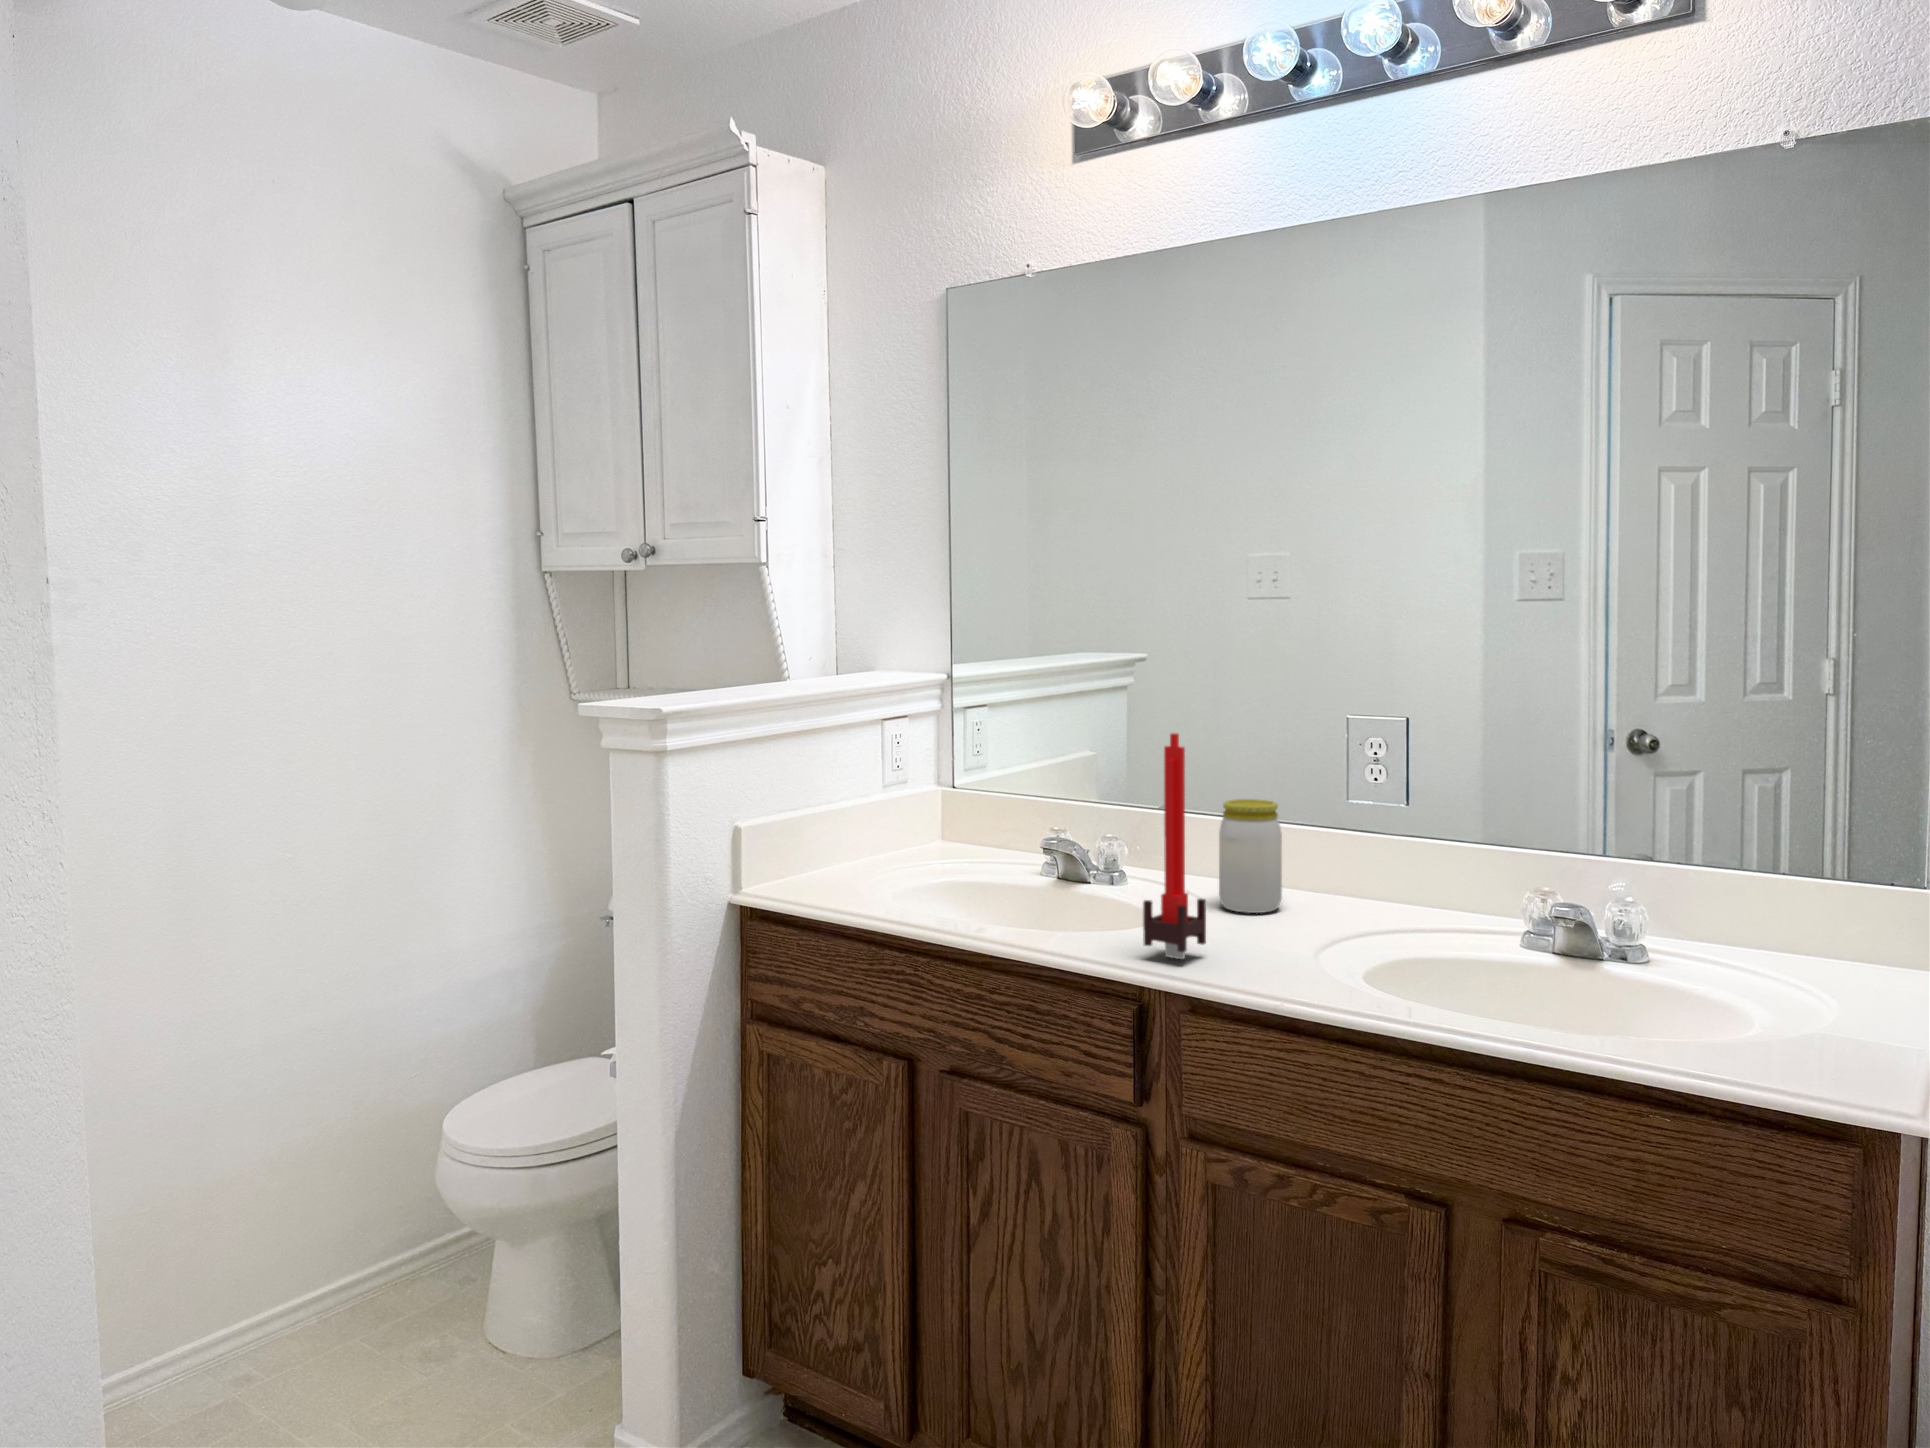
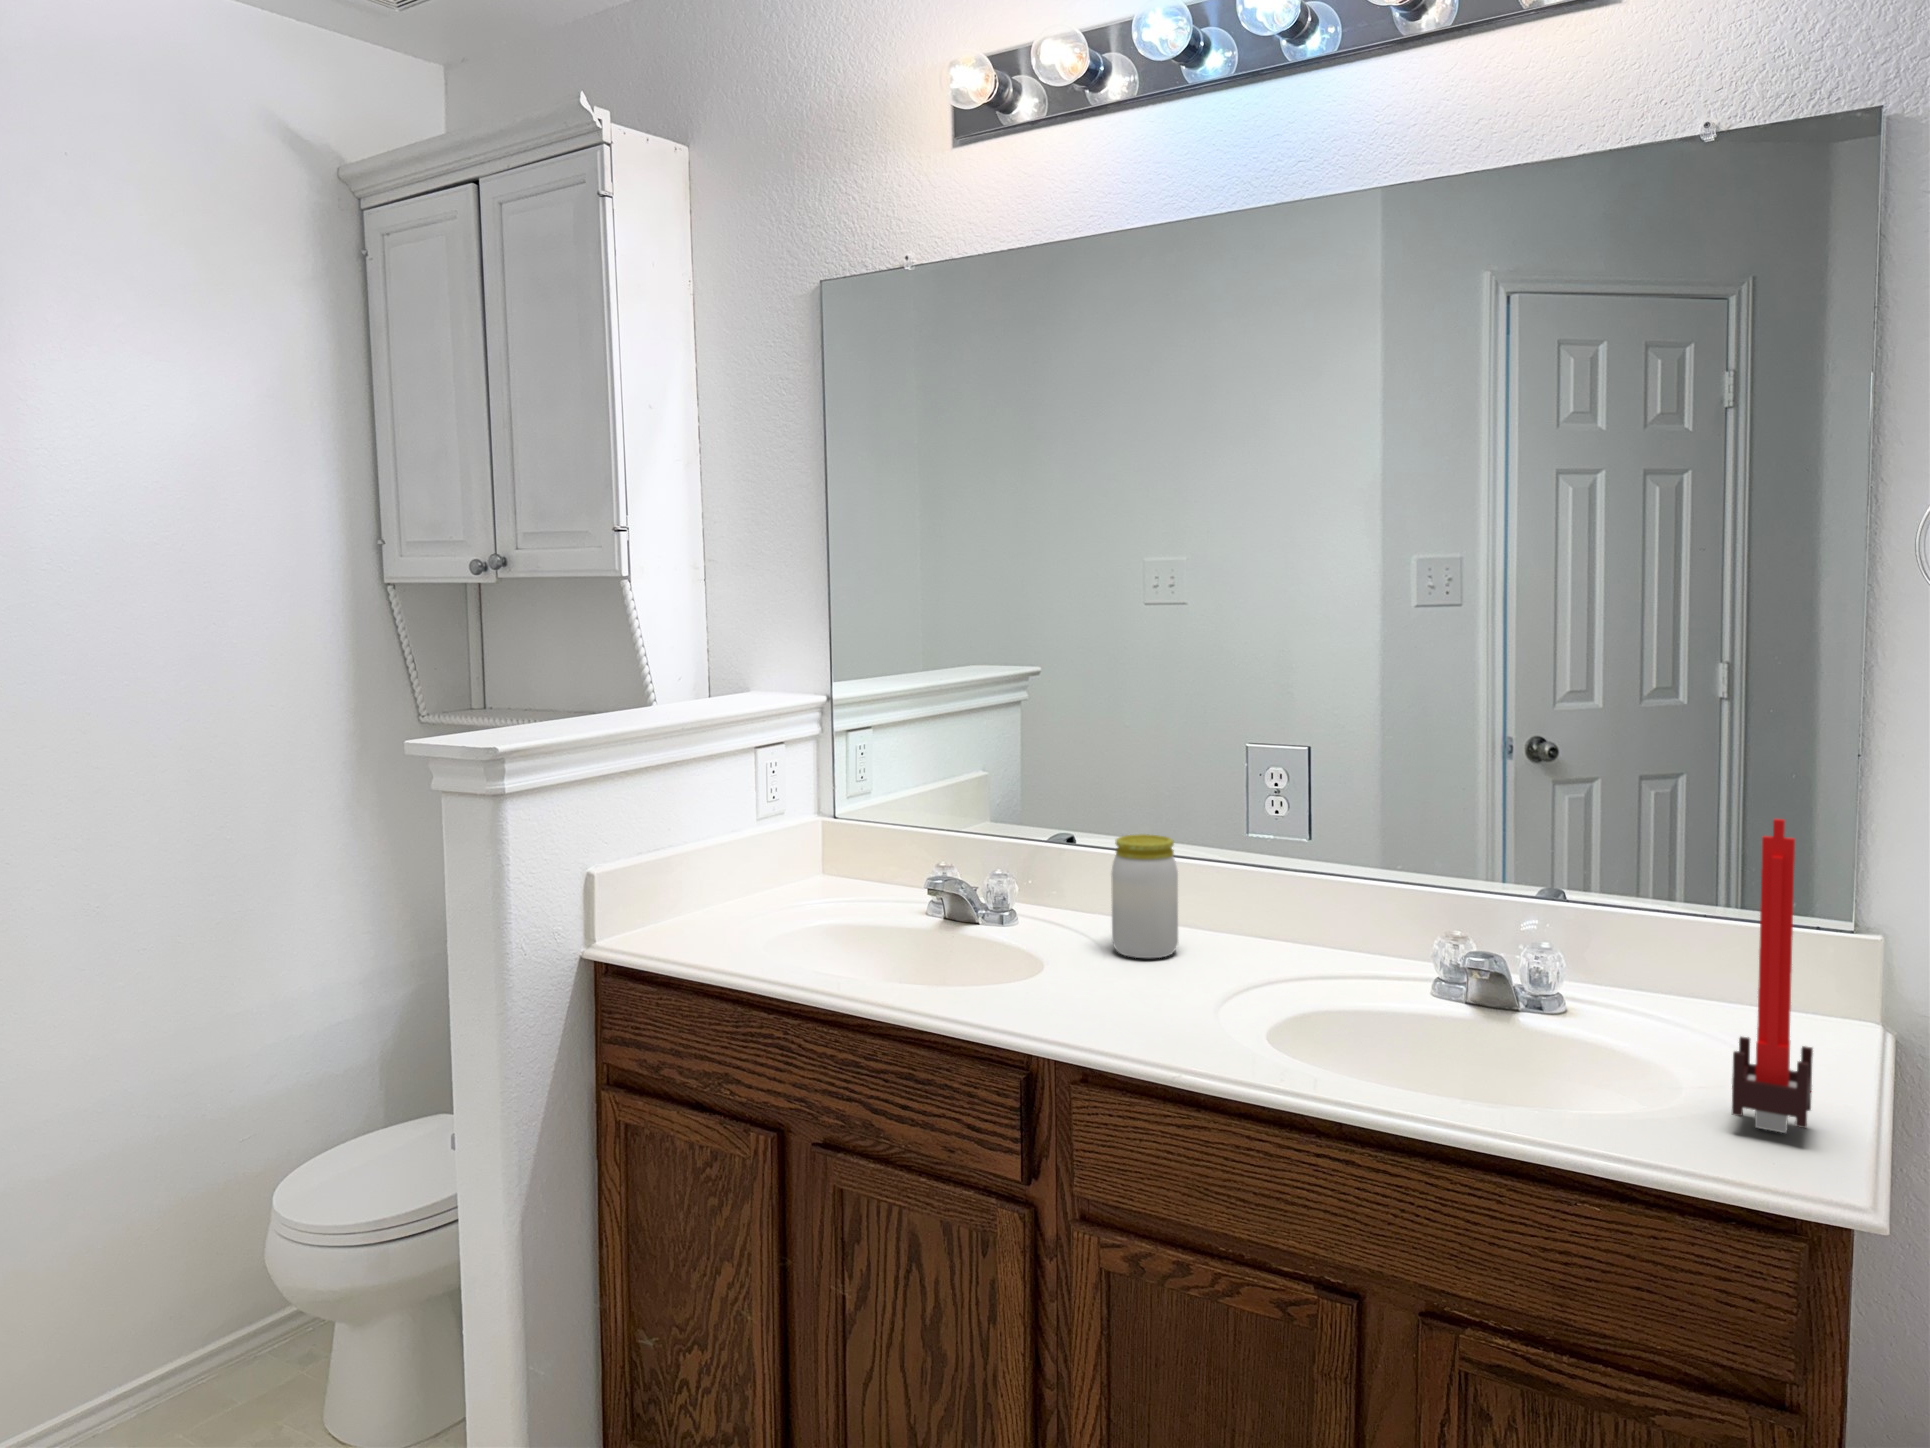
candle: present [1143,733,1206,959] -> present [1732,819,1813,1133]

